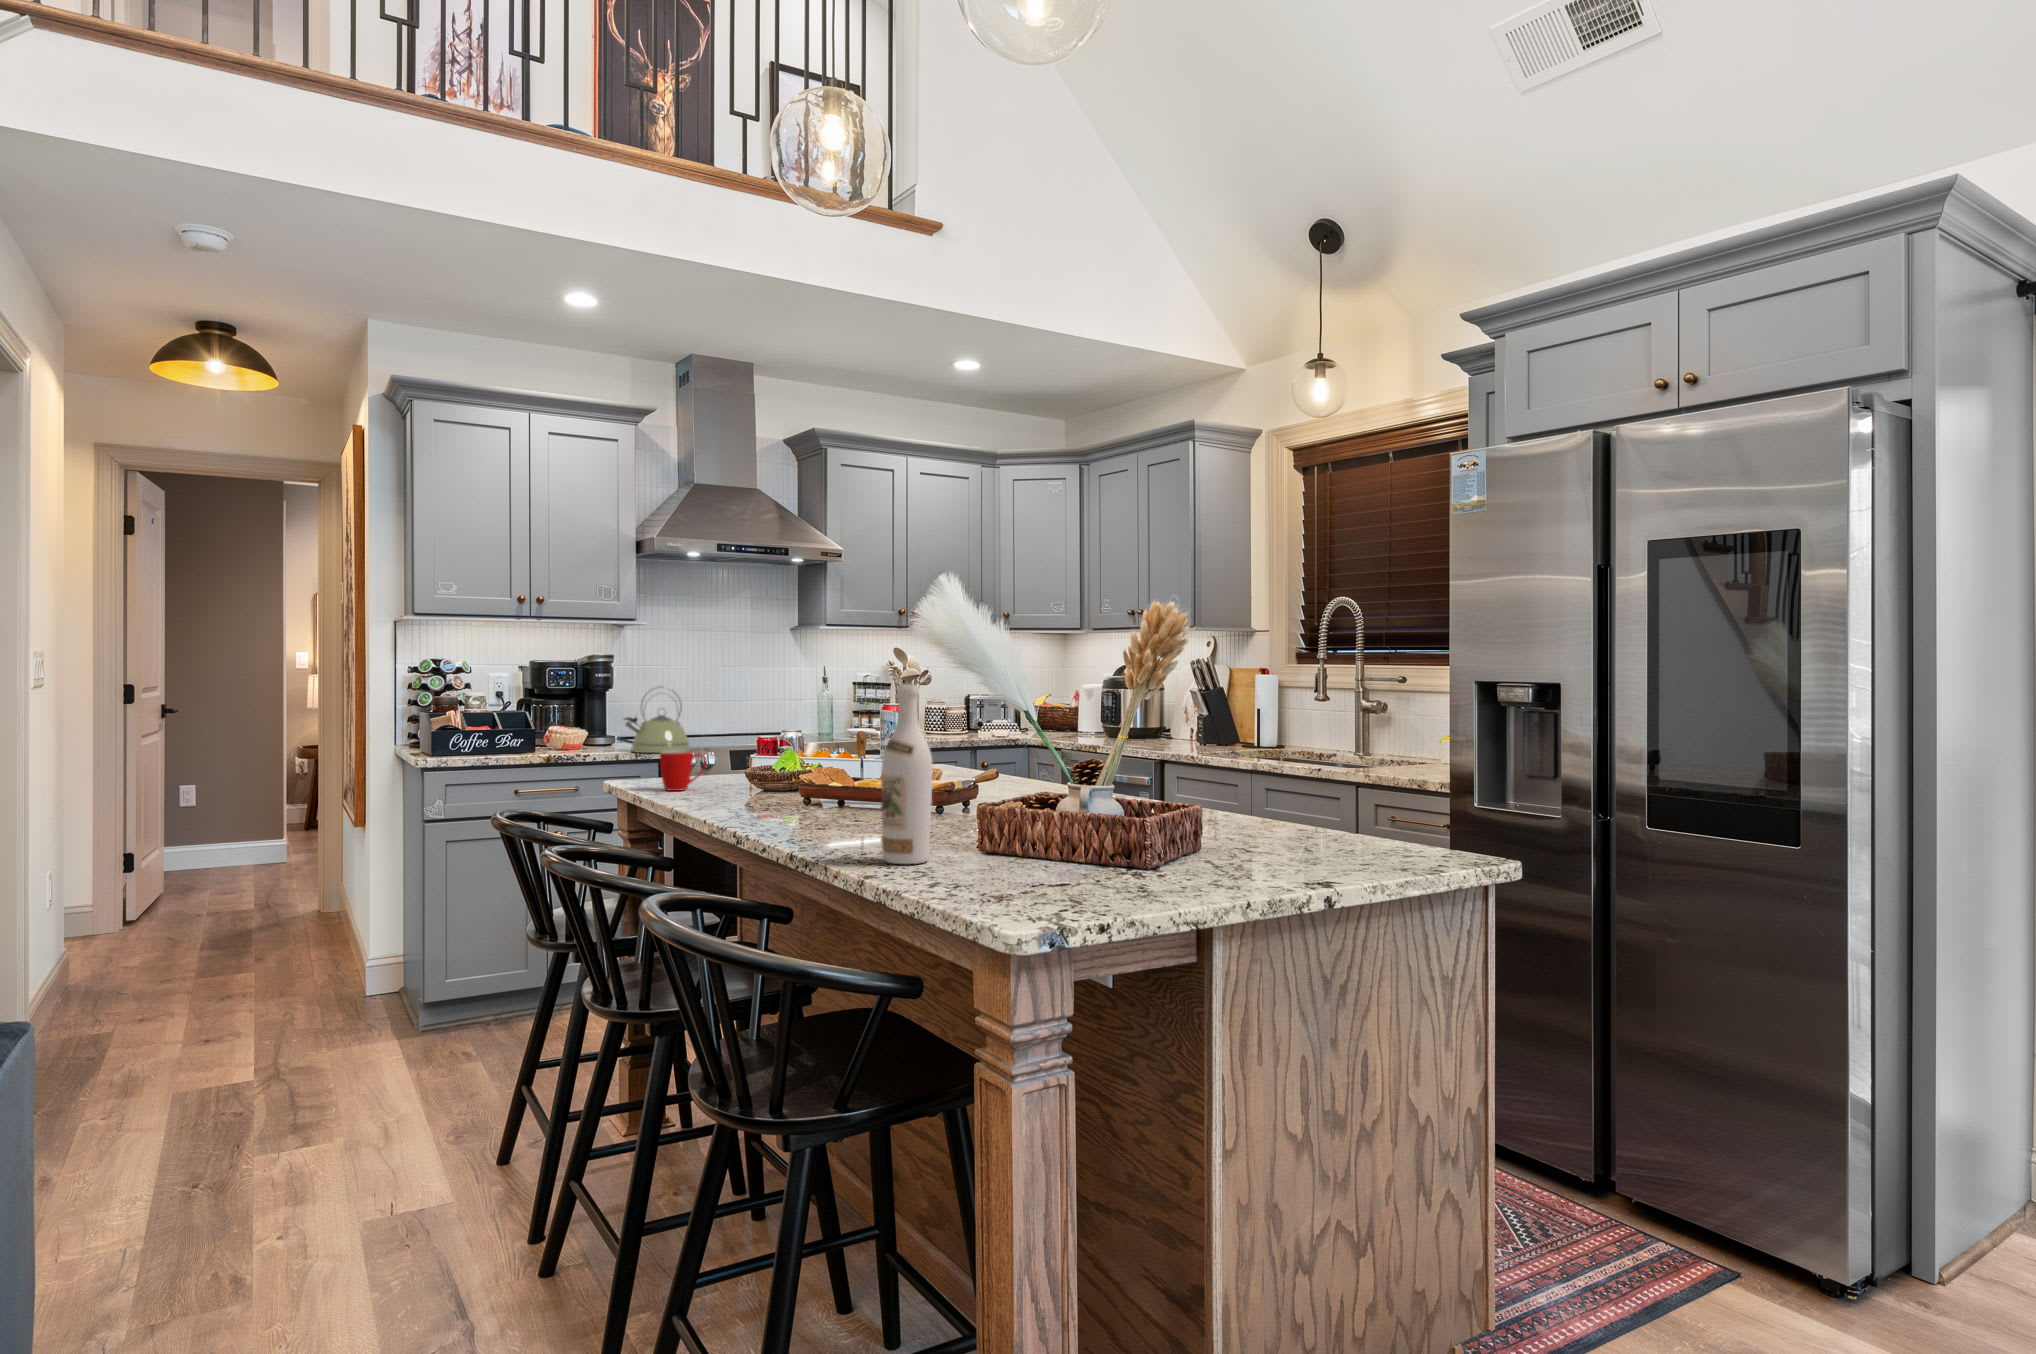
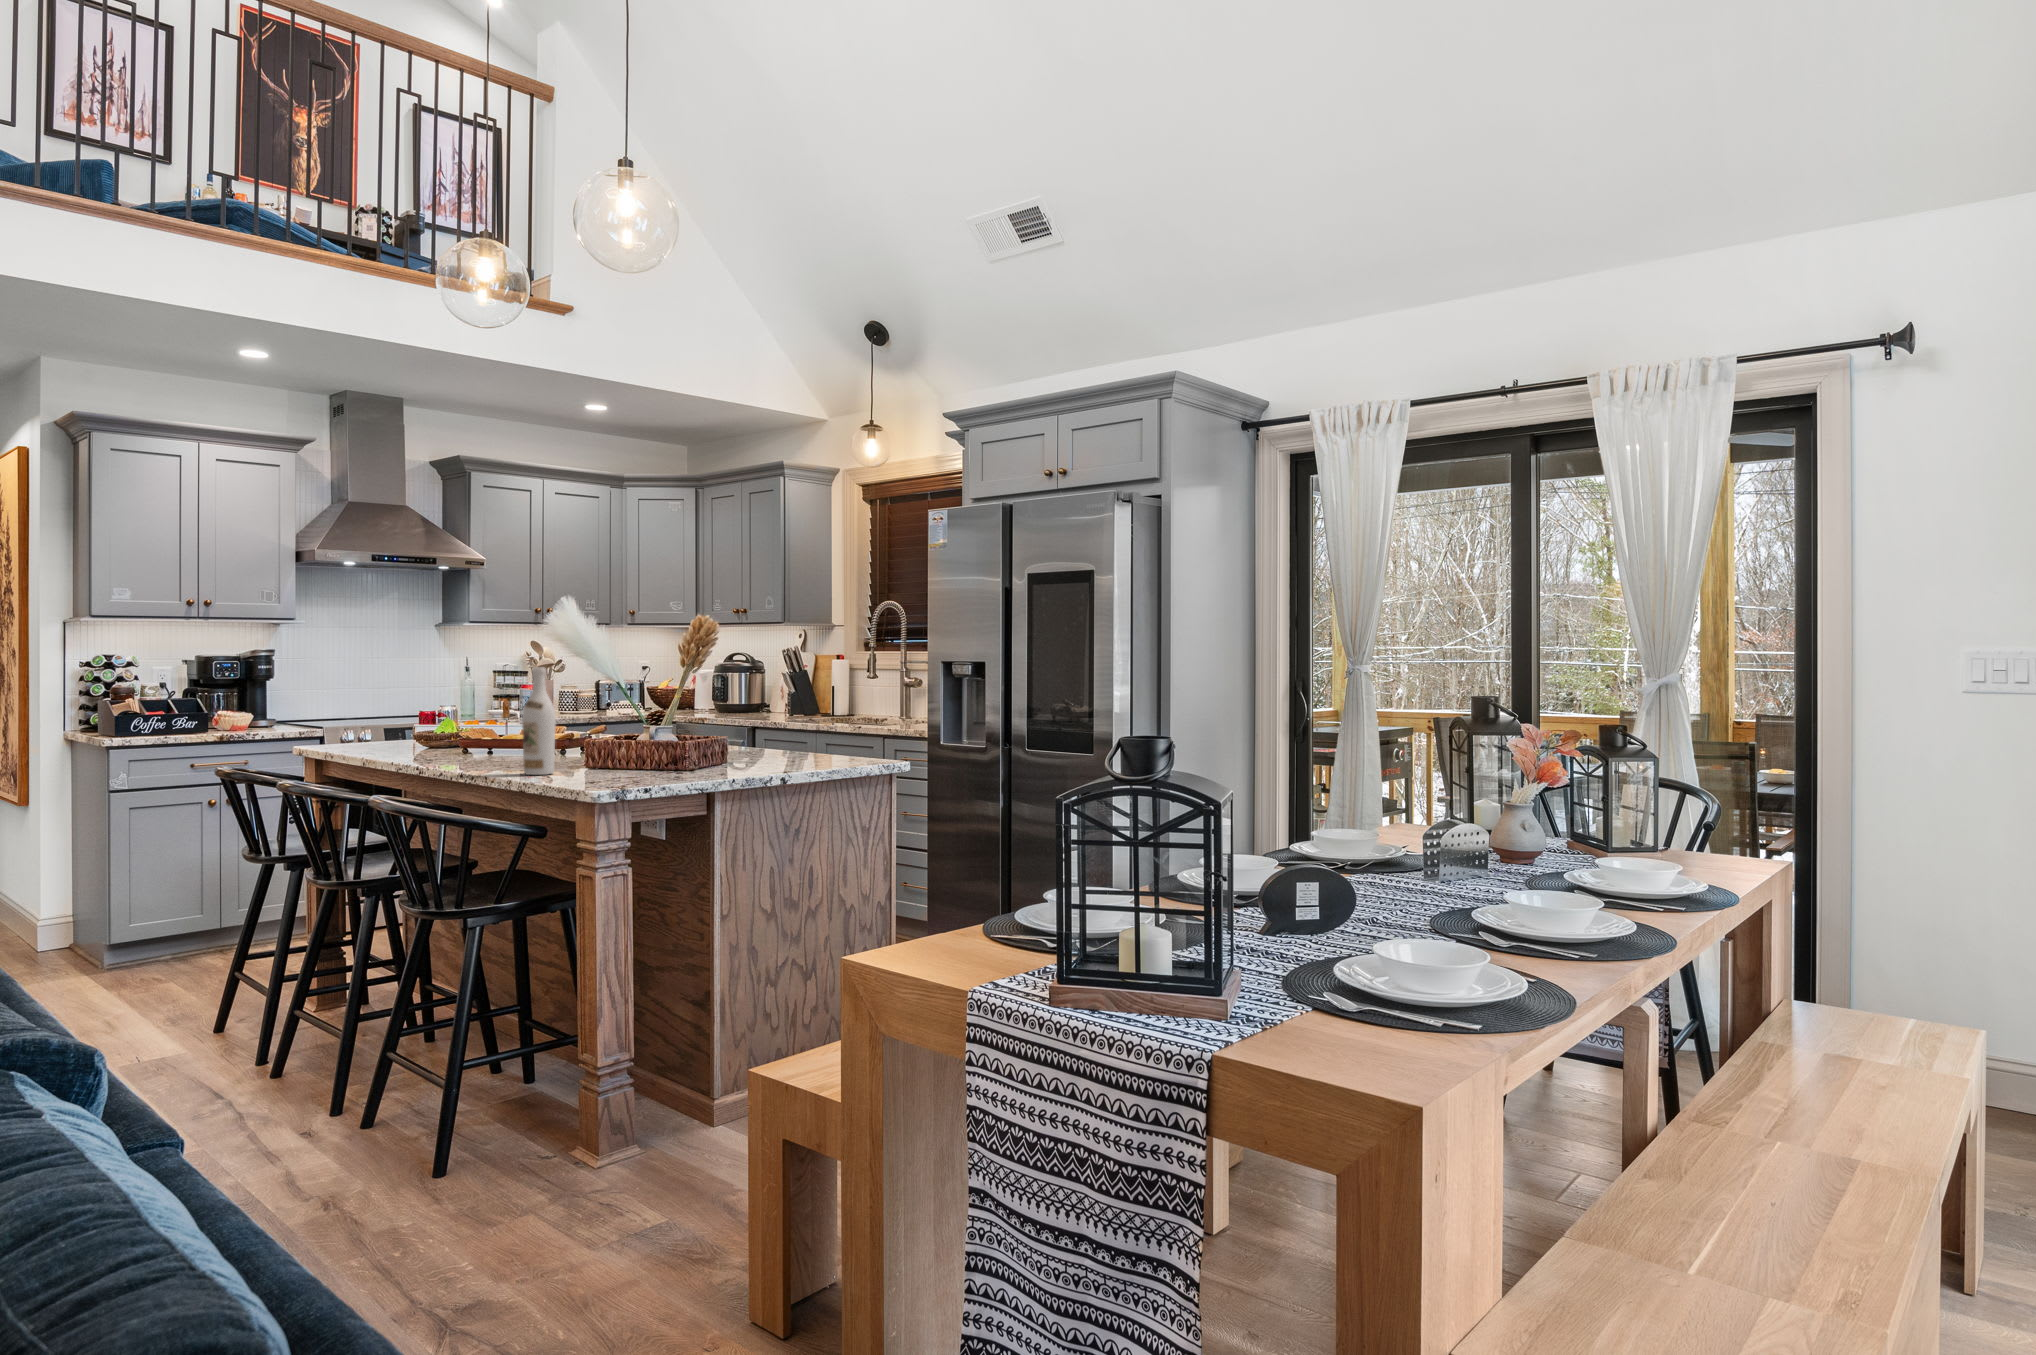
kettle: present [624,686,690,753] -> none [288,674,350,730]
mug: present [660,751,706,791] -> none [344,721,382,750]

